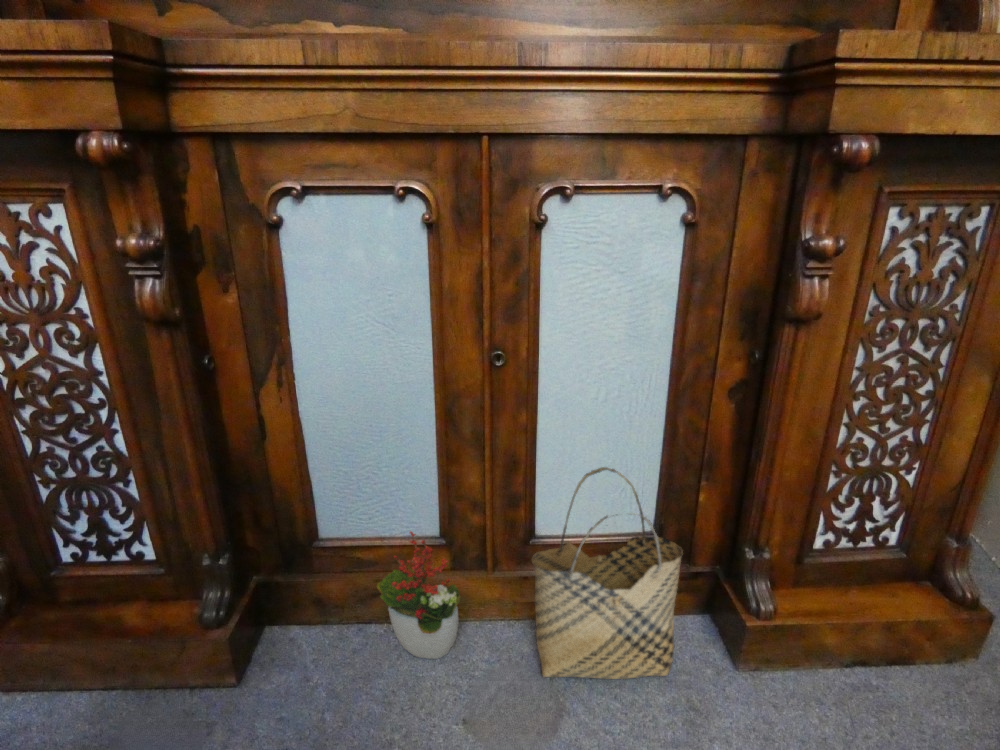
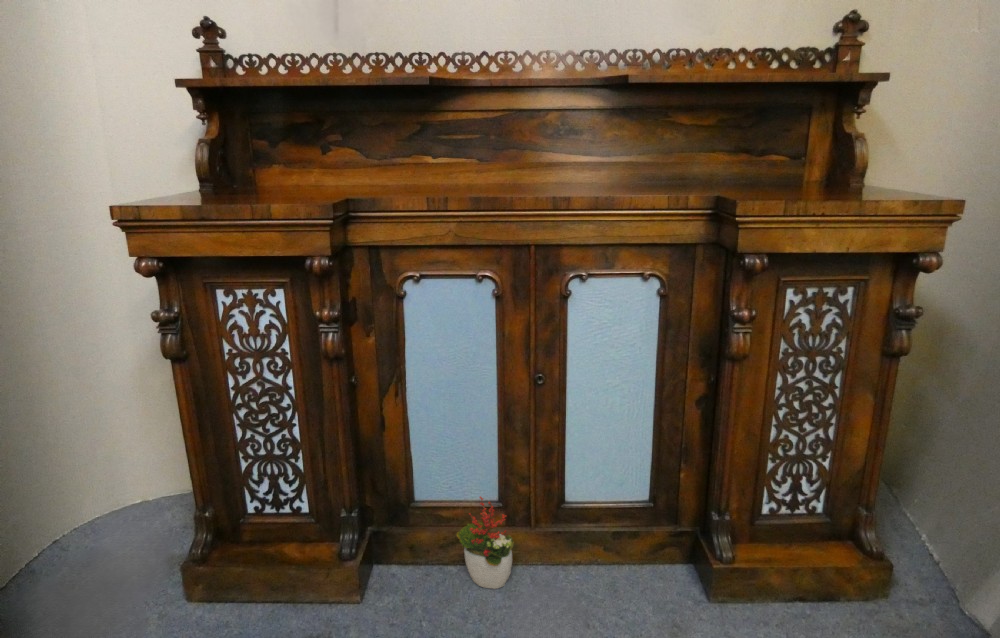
woven basket: present [532,467,683,679] -> none [563,454,666,602]

